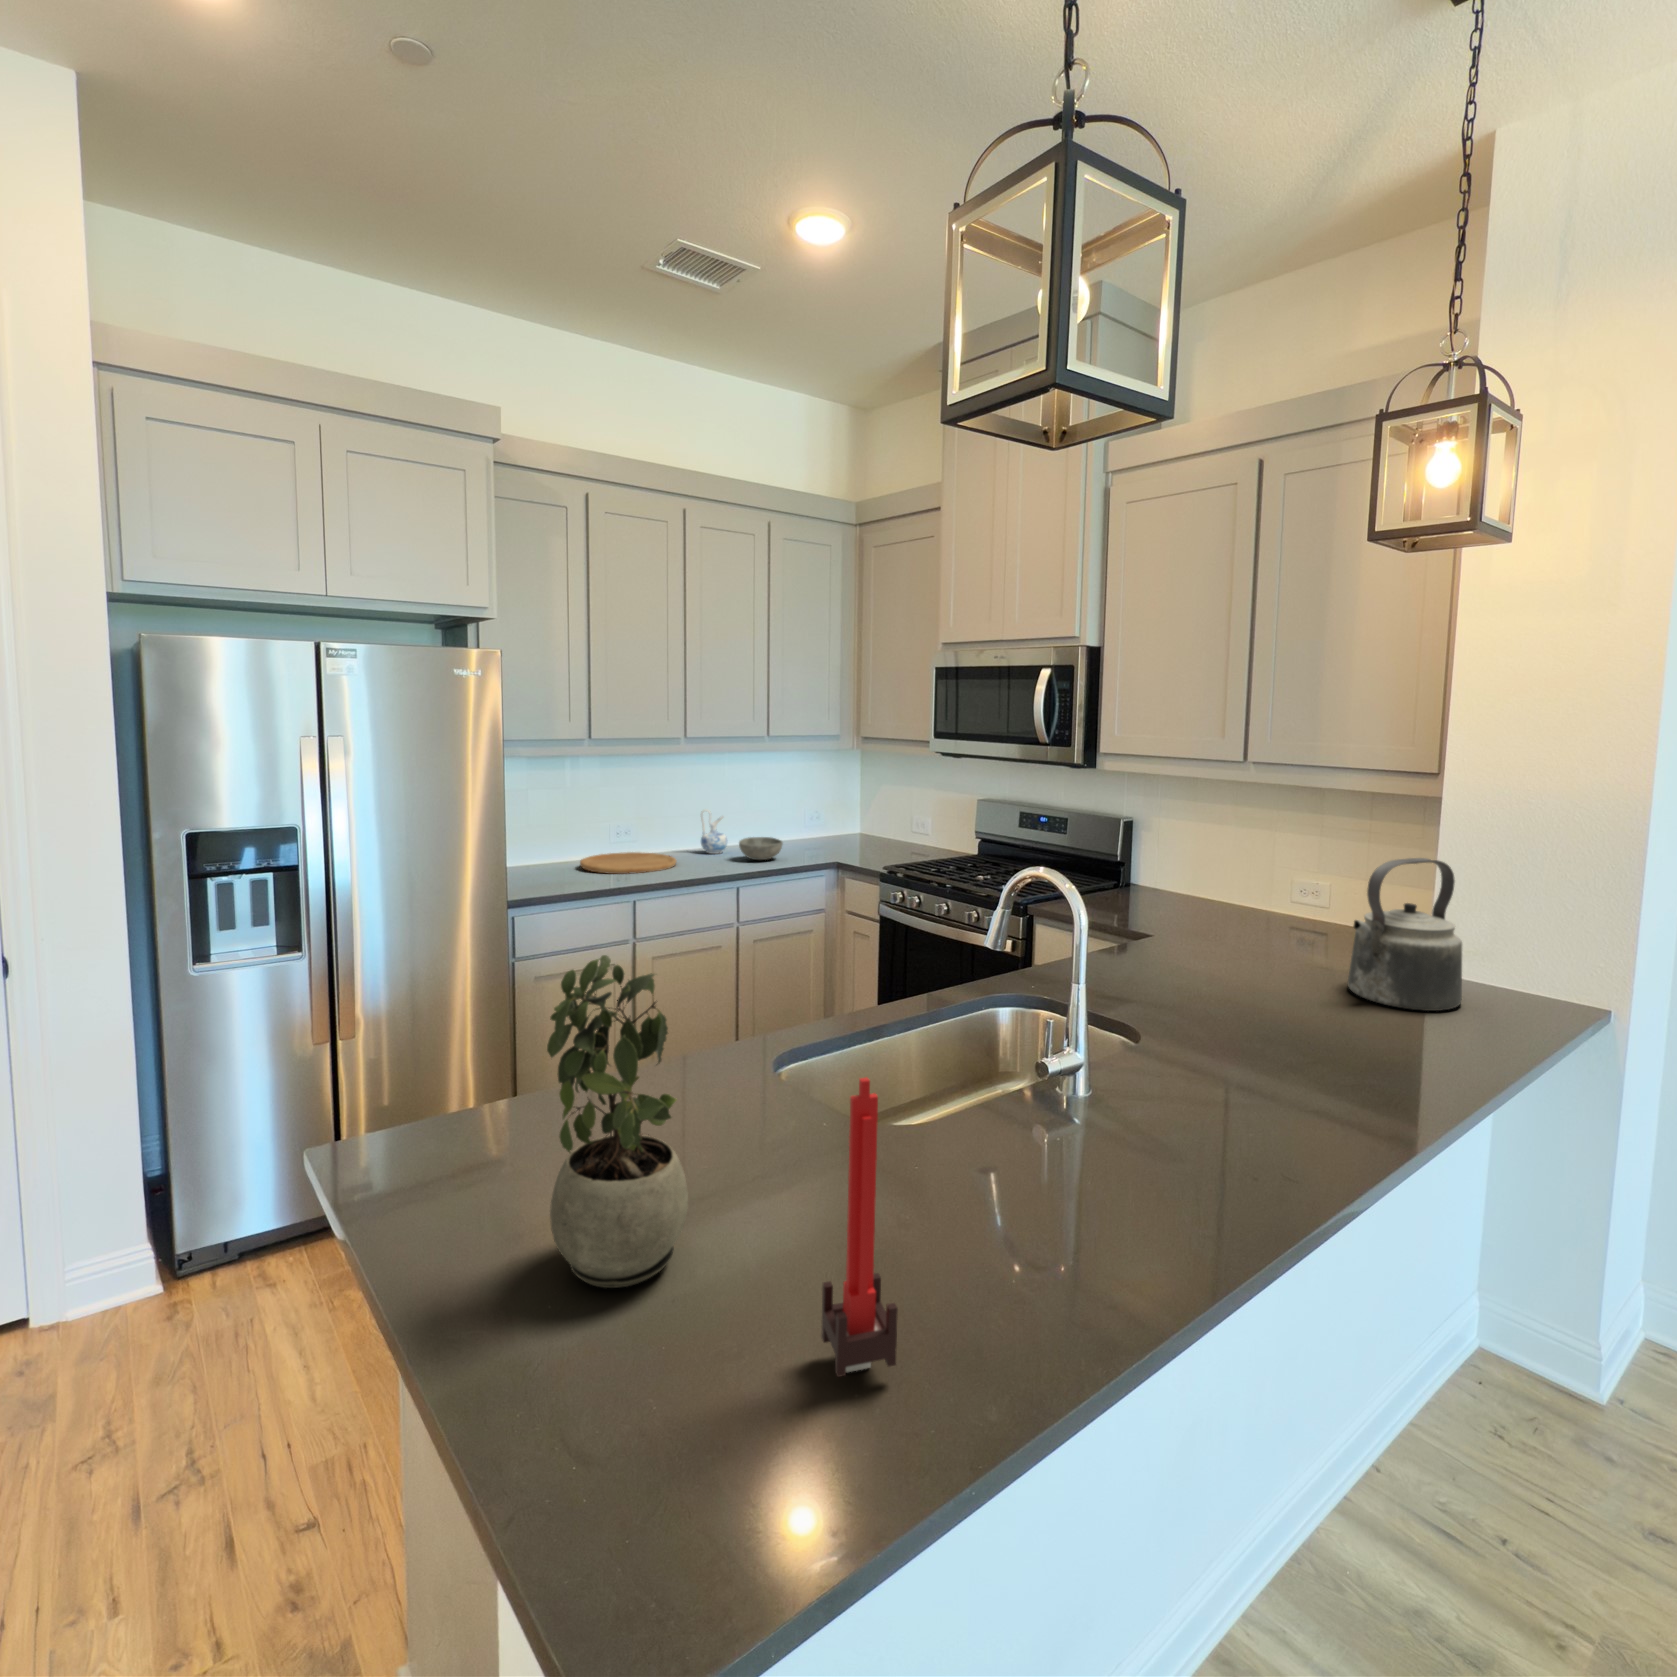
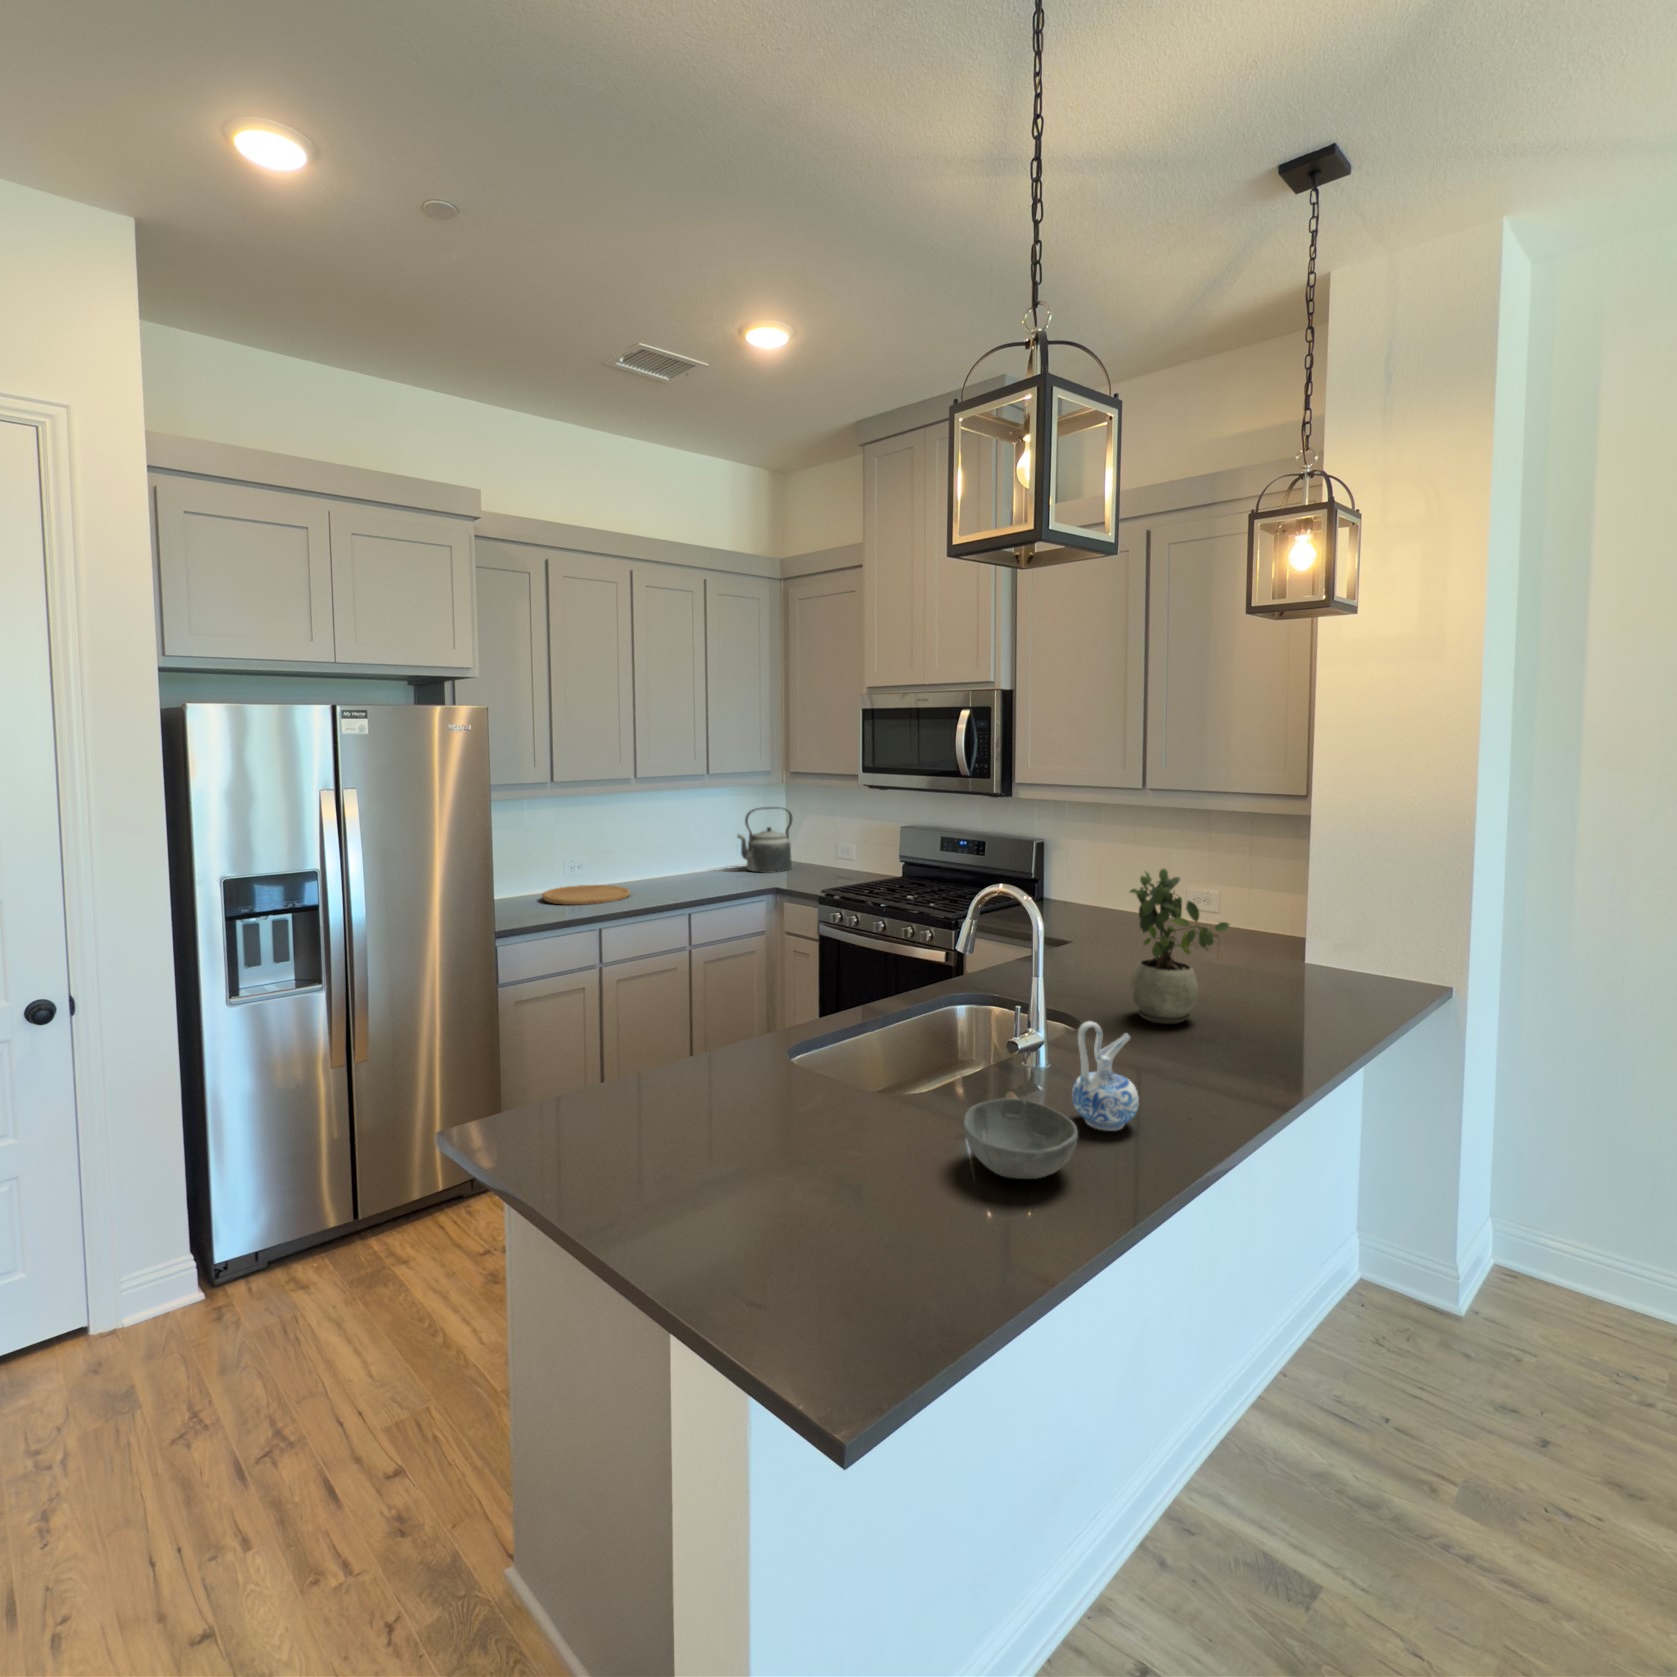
ceramic pitcher: present [701,809,727,854] -> present [1072,1021,1139,1131]
bowl: present [739,837,783,860] -> present [964,1098,1078,1179]
kettle: present [1348,858,1462,1011] -> present [738,807,792,873]
potted plant: present [547,955,688,1288] -> present [1130,869,1230,1024]
candle: present [821,1078,898,1377] -> none [899,1034,958,1250]

